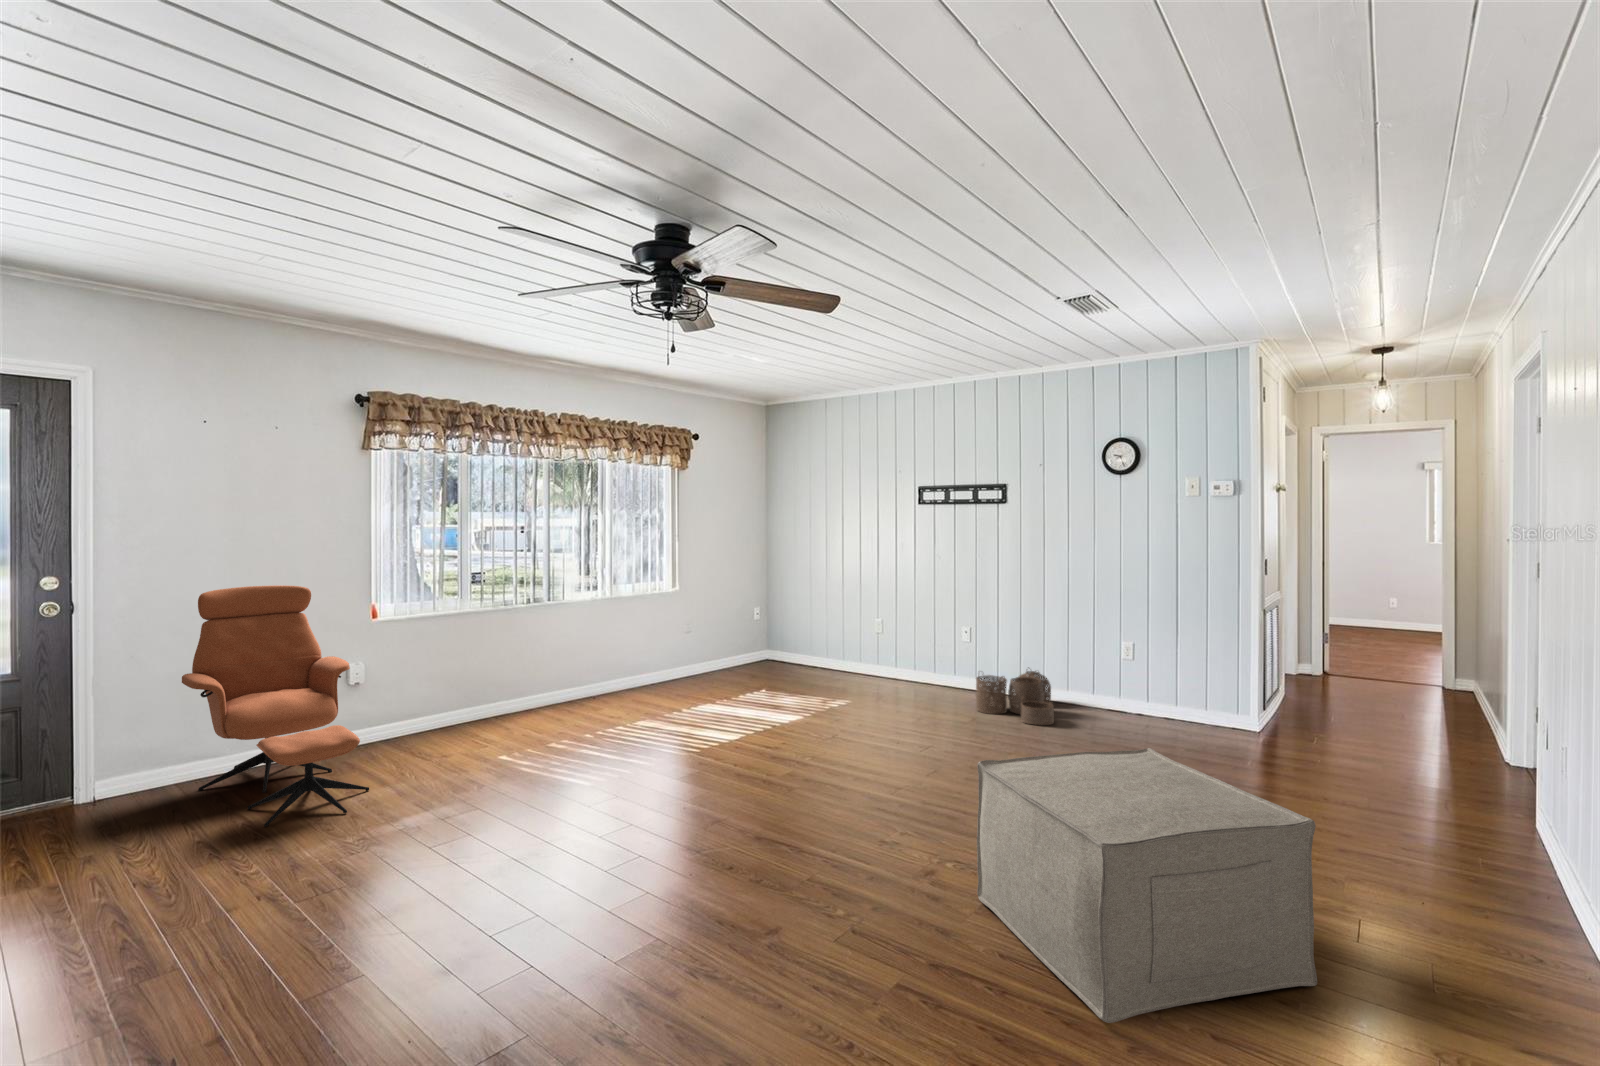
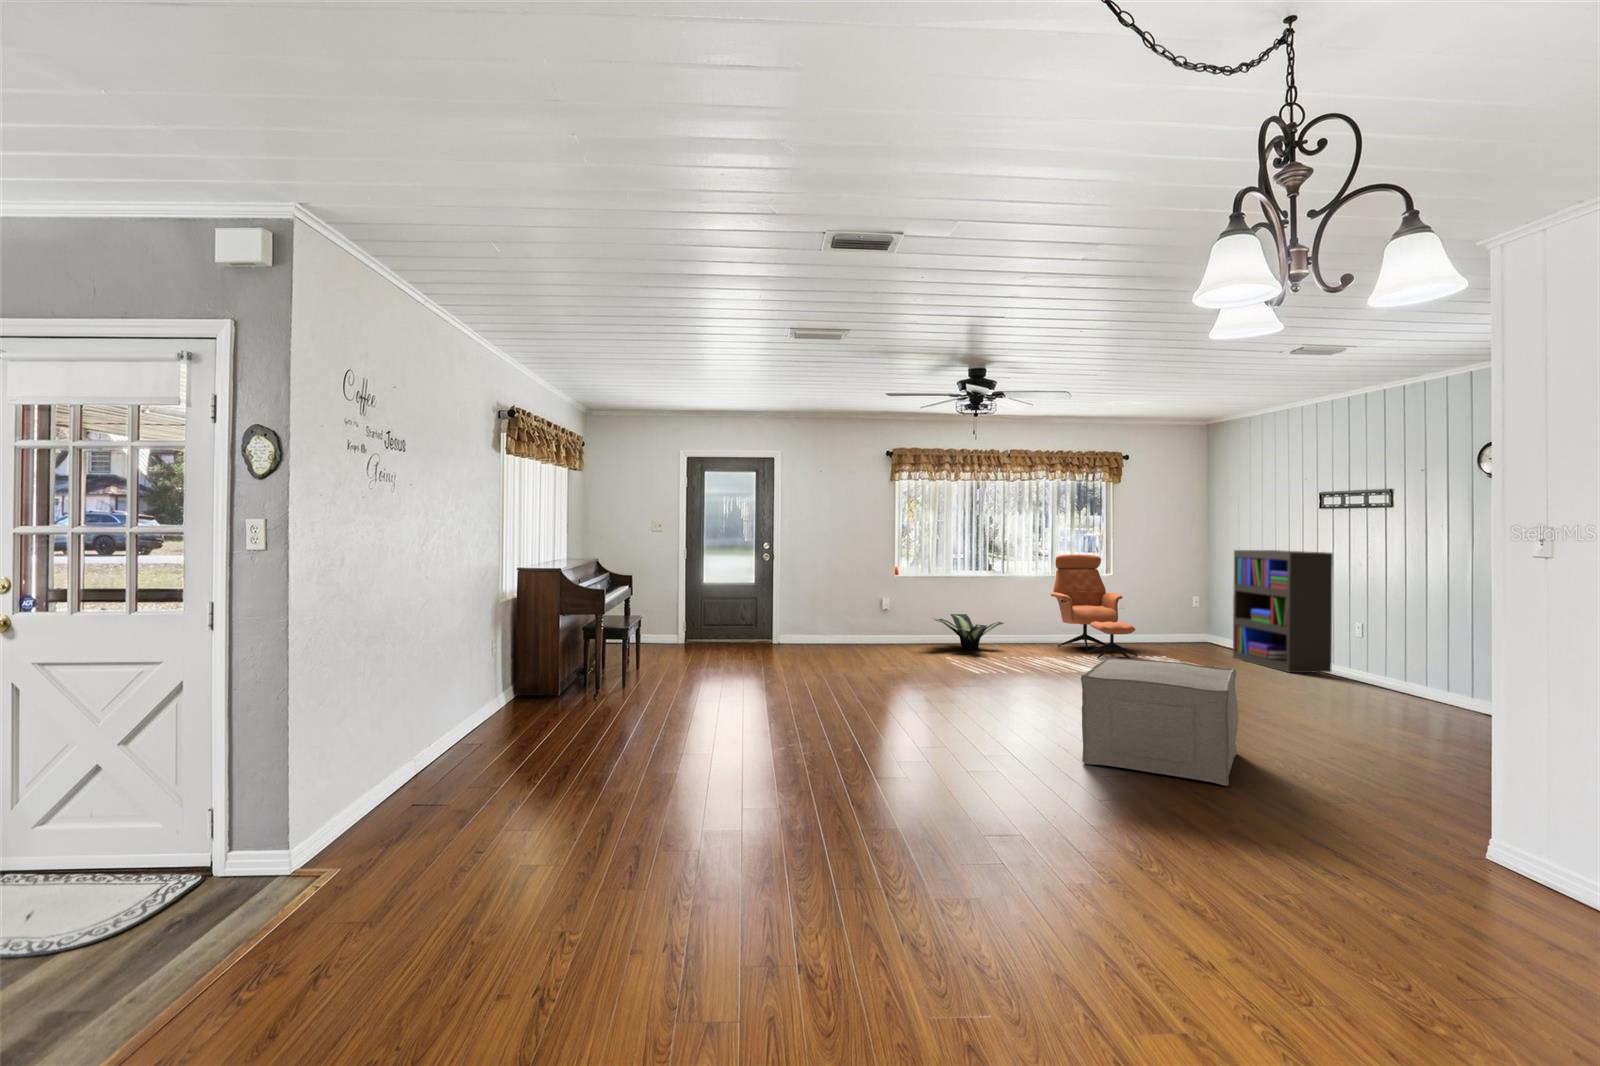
bookshelf: none [829,550,936,691] -> present [1233,550,1333,673]
armchair: present [182,586,369,826] -> present [1051,554,1137,659]
potted plant: none [453,666,571,727] -> present [935,614,1004,650]
woven basket: present [976,671,1054,725] -> none [1323,656,1421,704]

